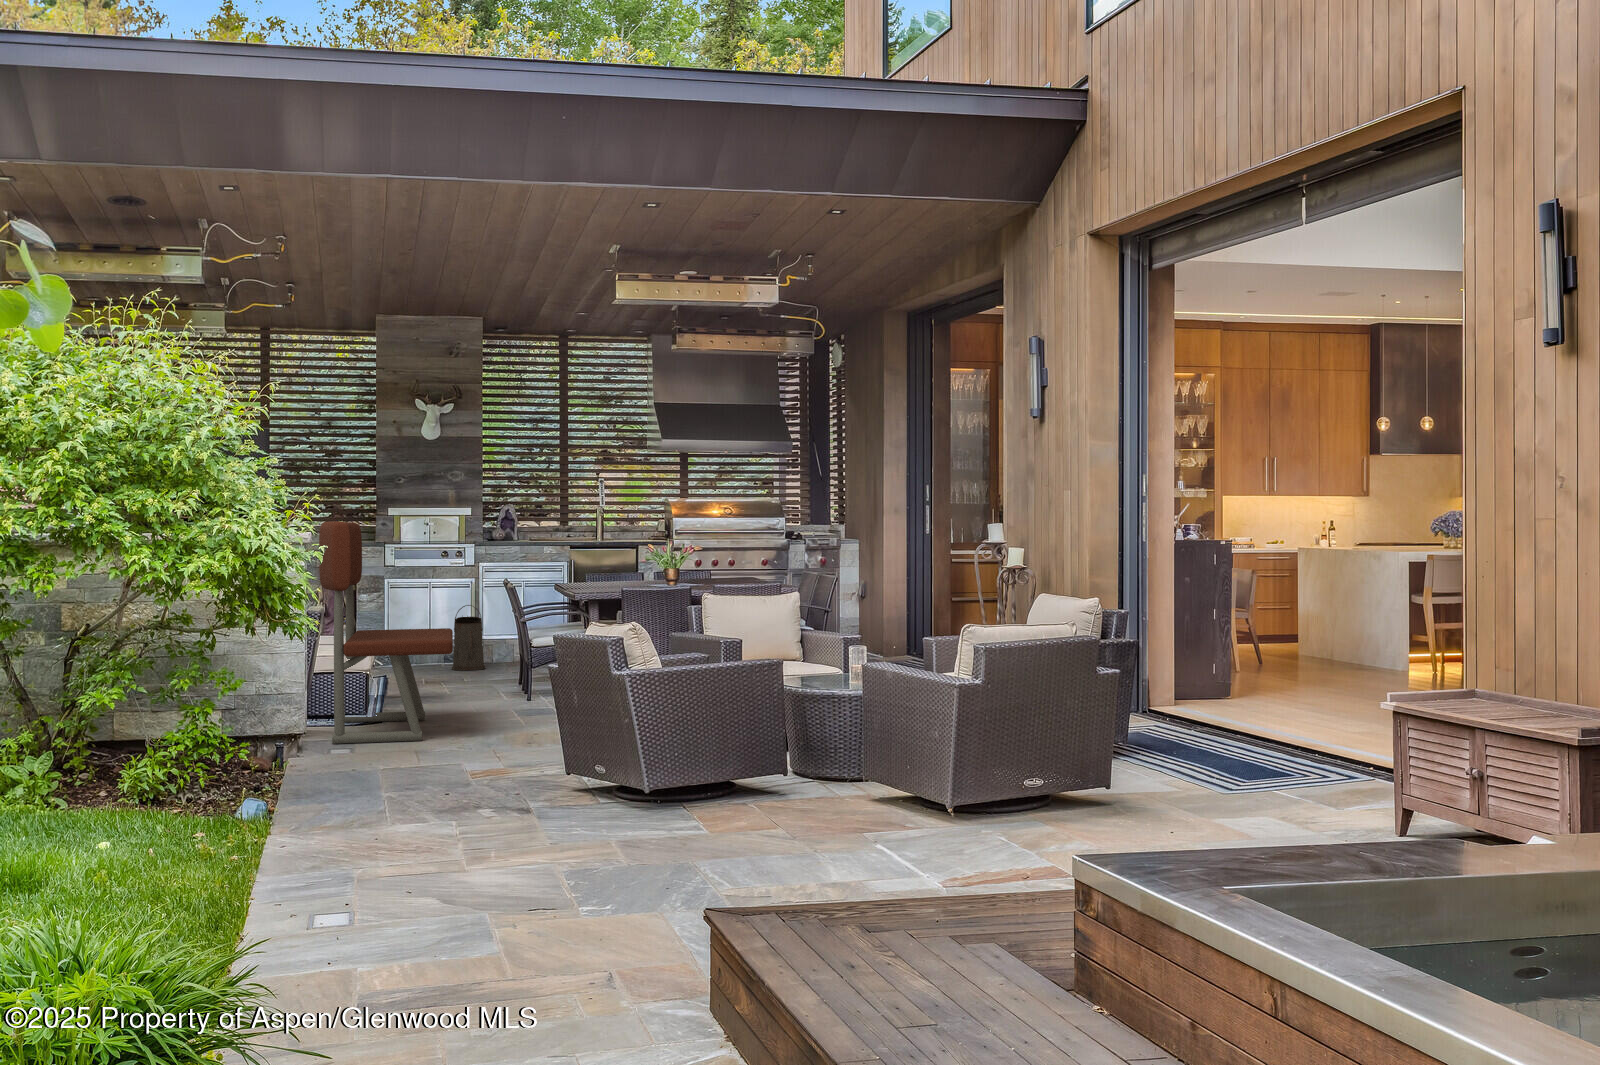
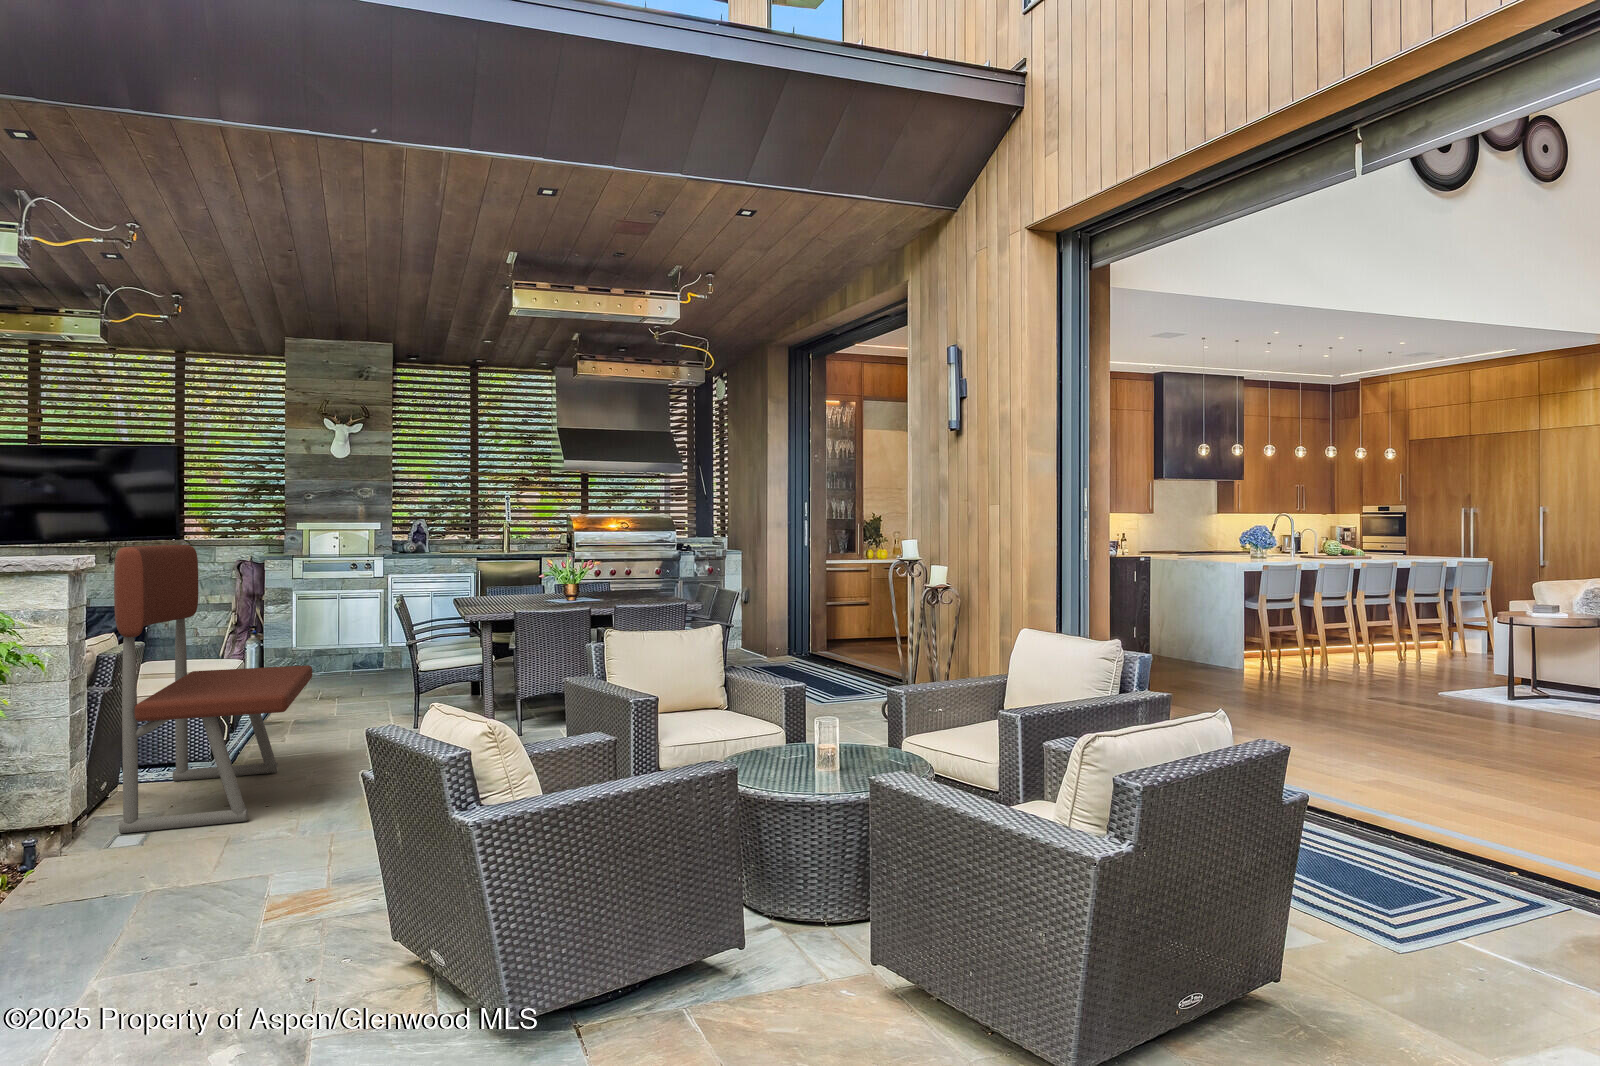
watering can: present [452,605,485,670] -> none [355,617,389,681]

